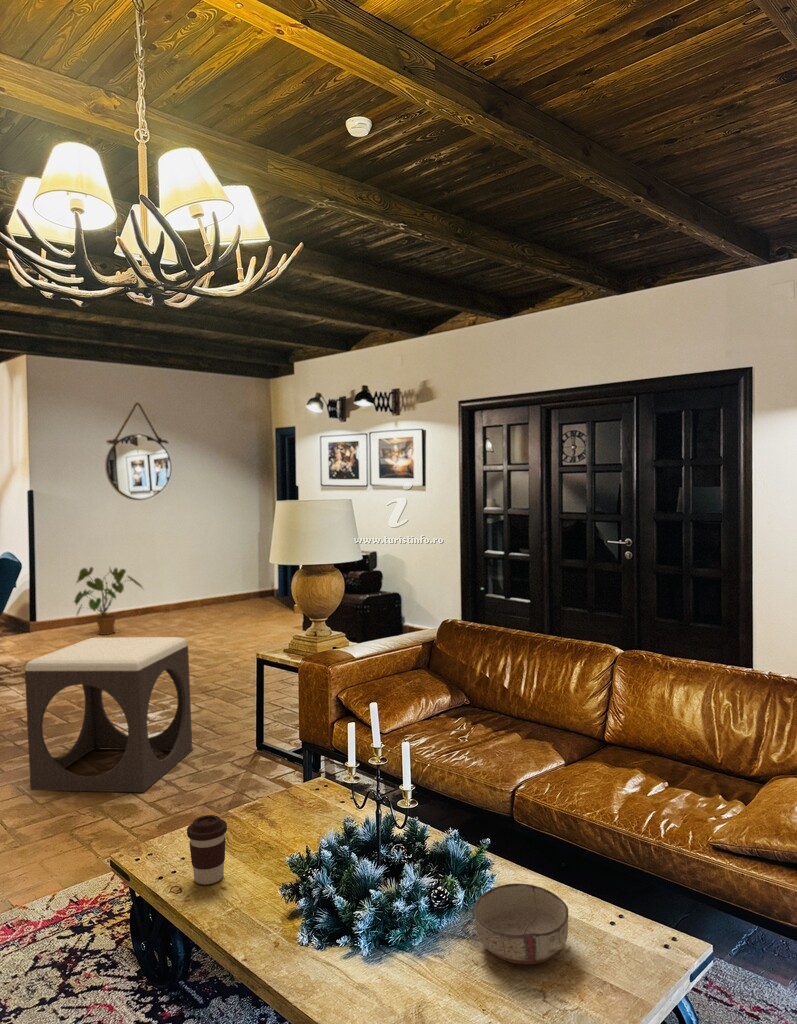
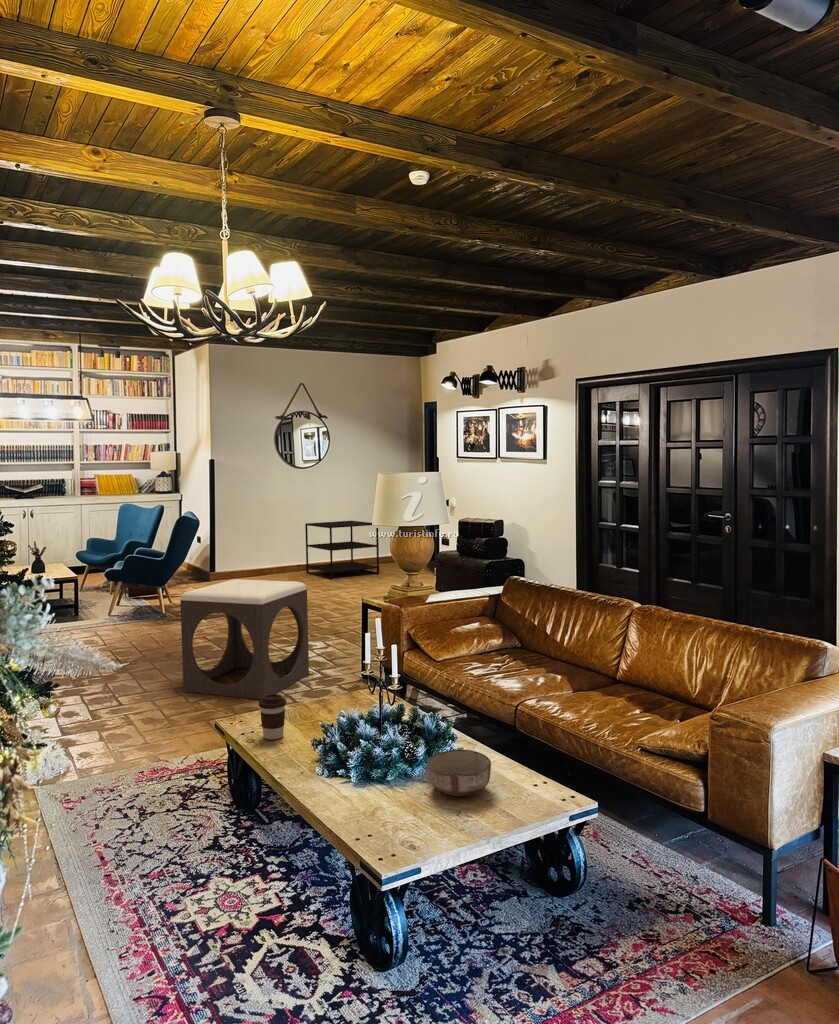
side table: none [150,558,237,625] -> present [305,521,379,579]
house plant: present [74,567,142,635] -> none [237,525,299,584]

